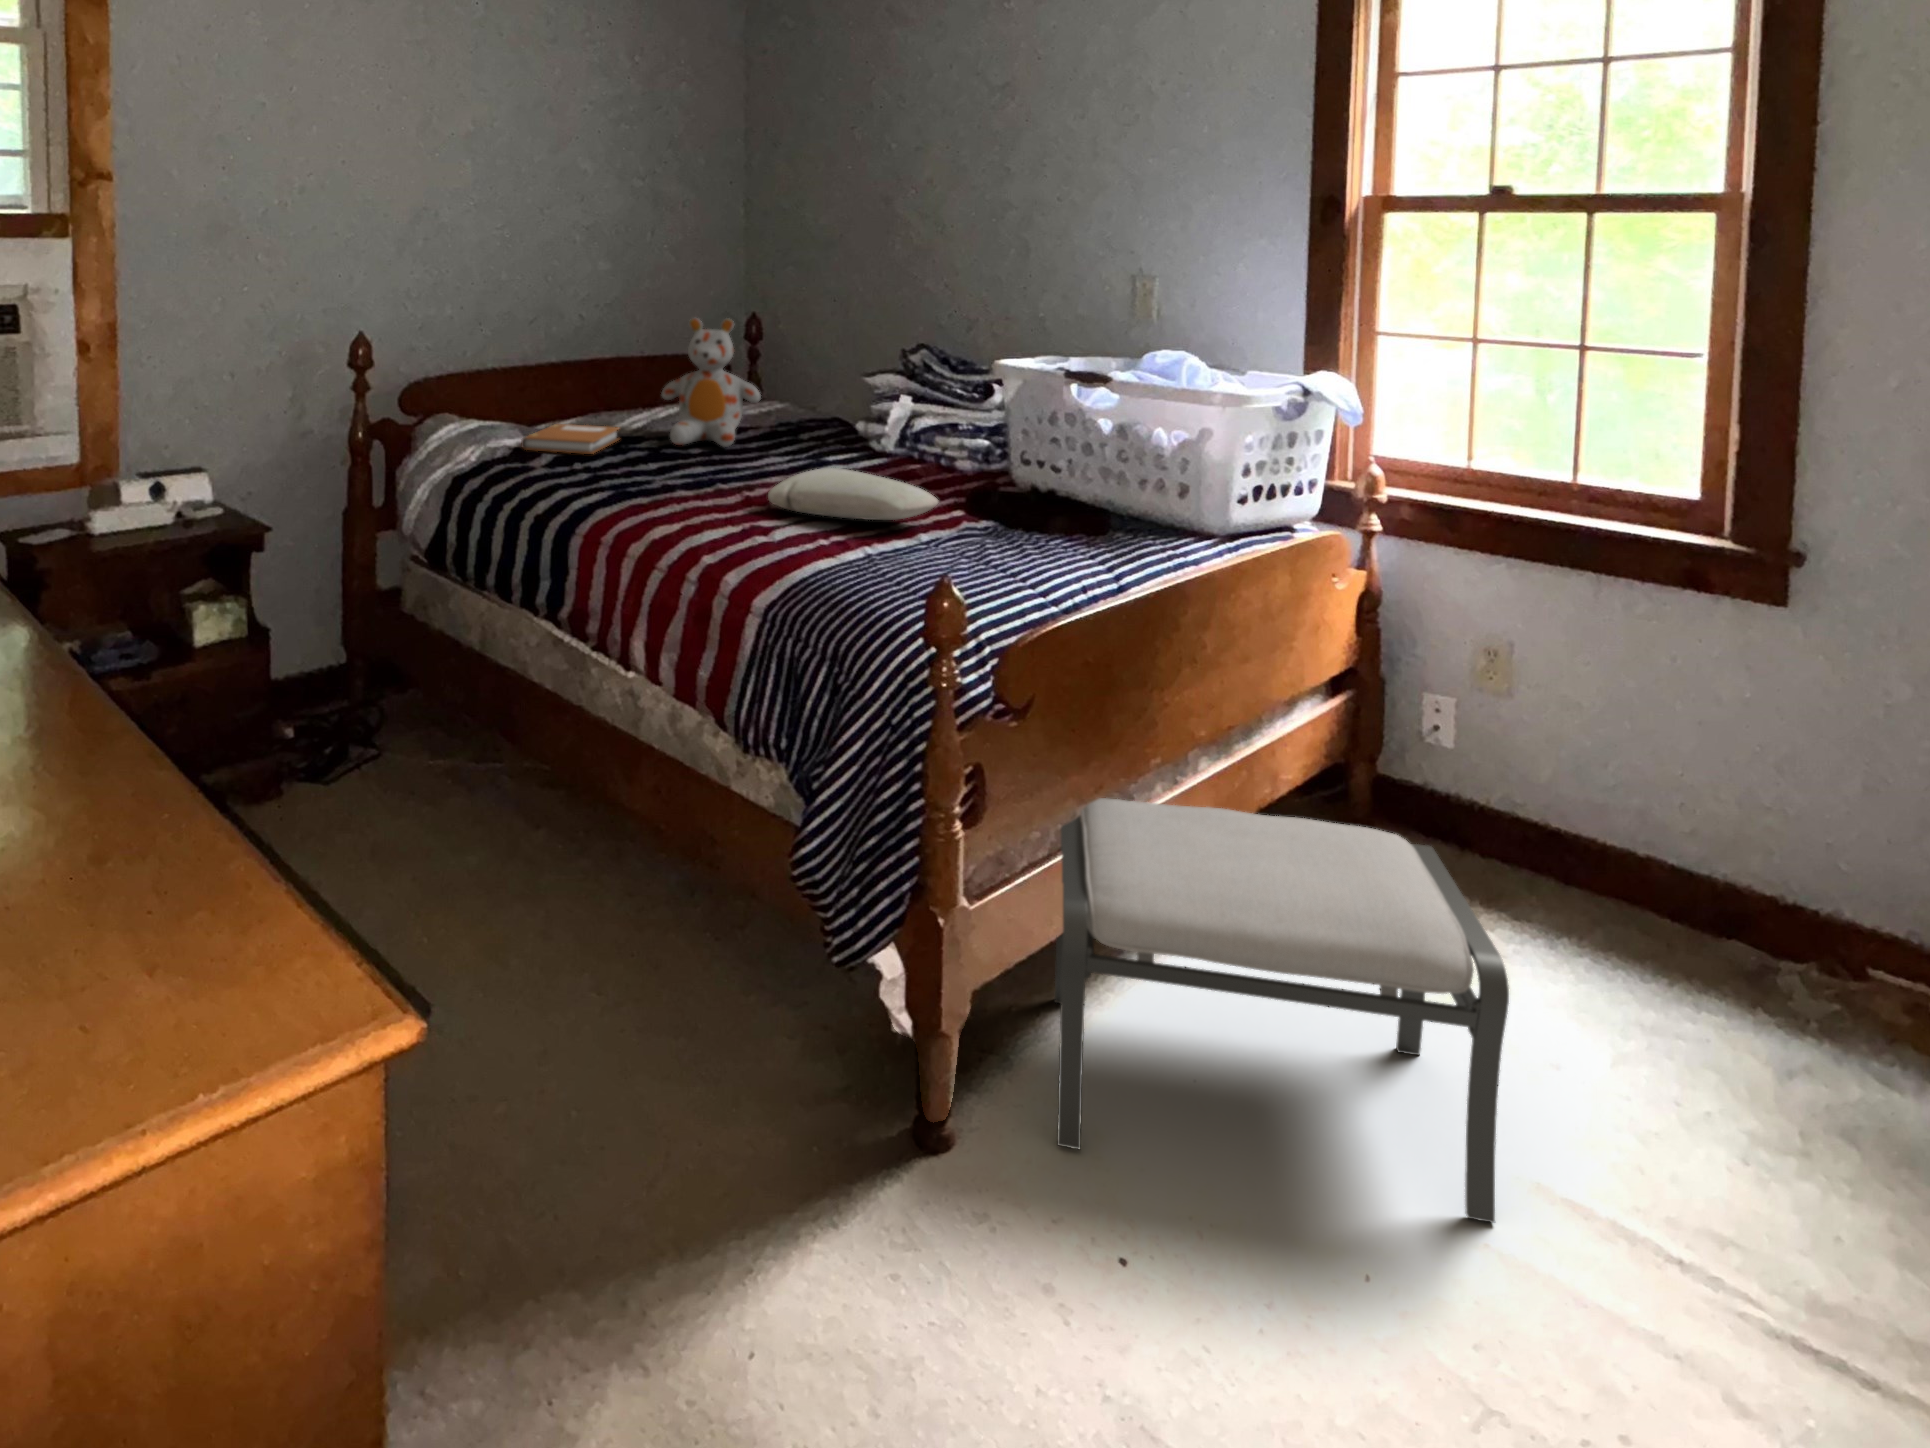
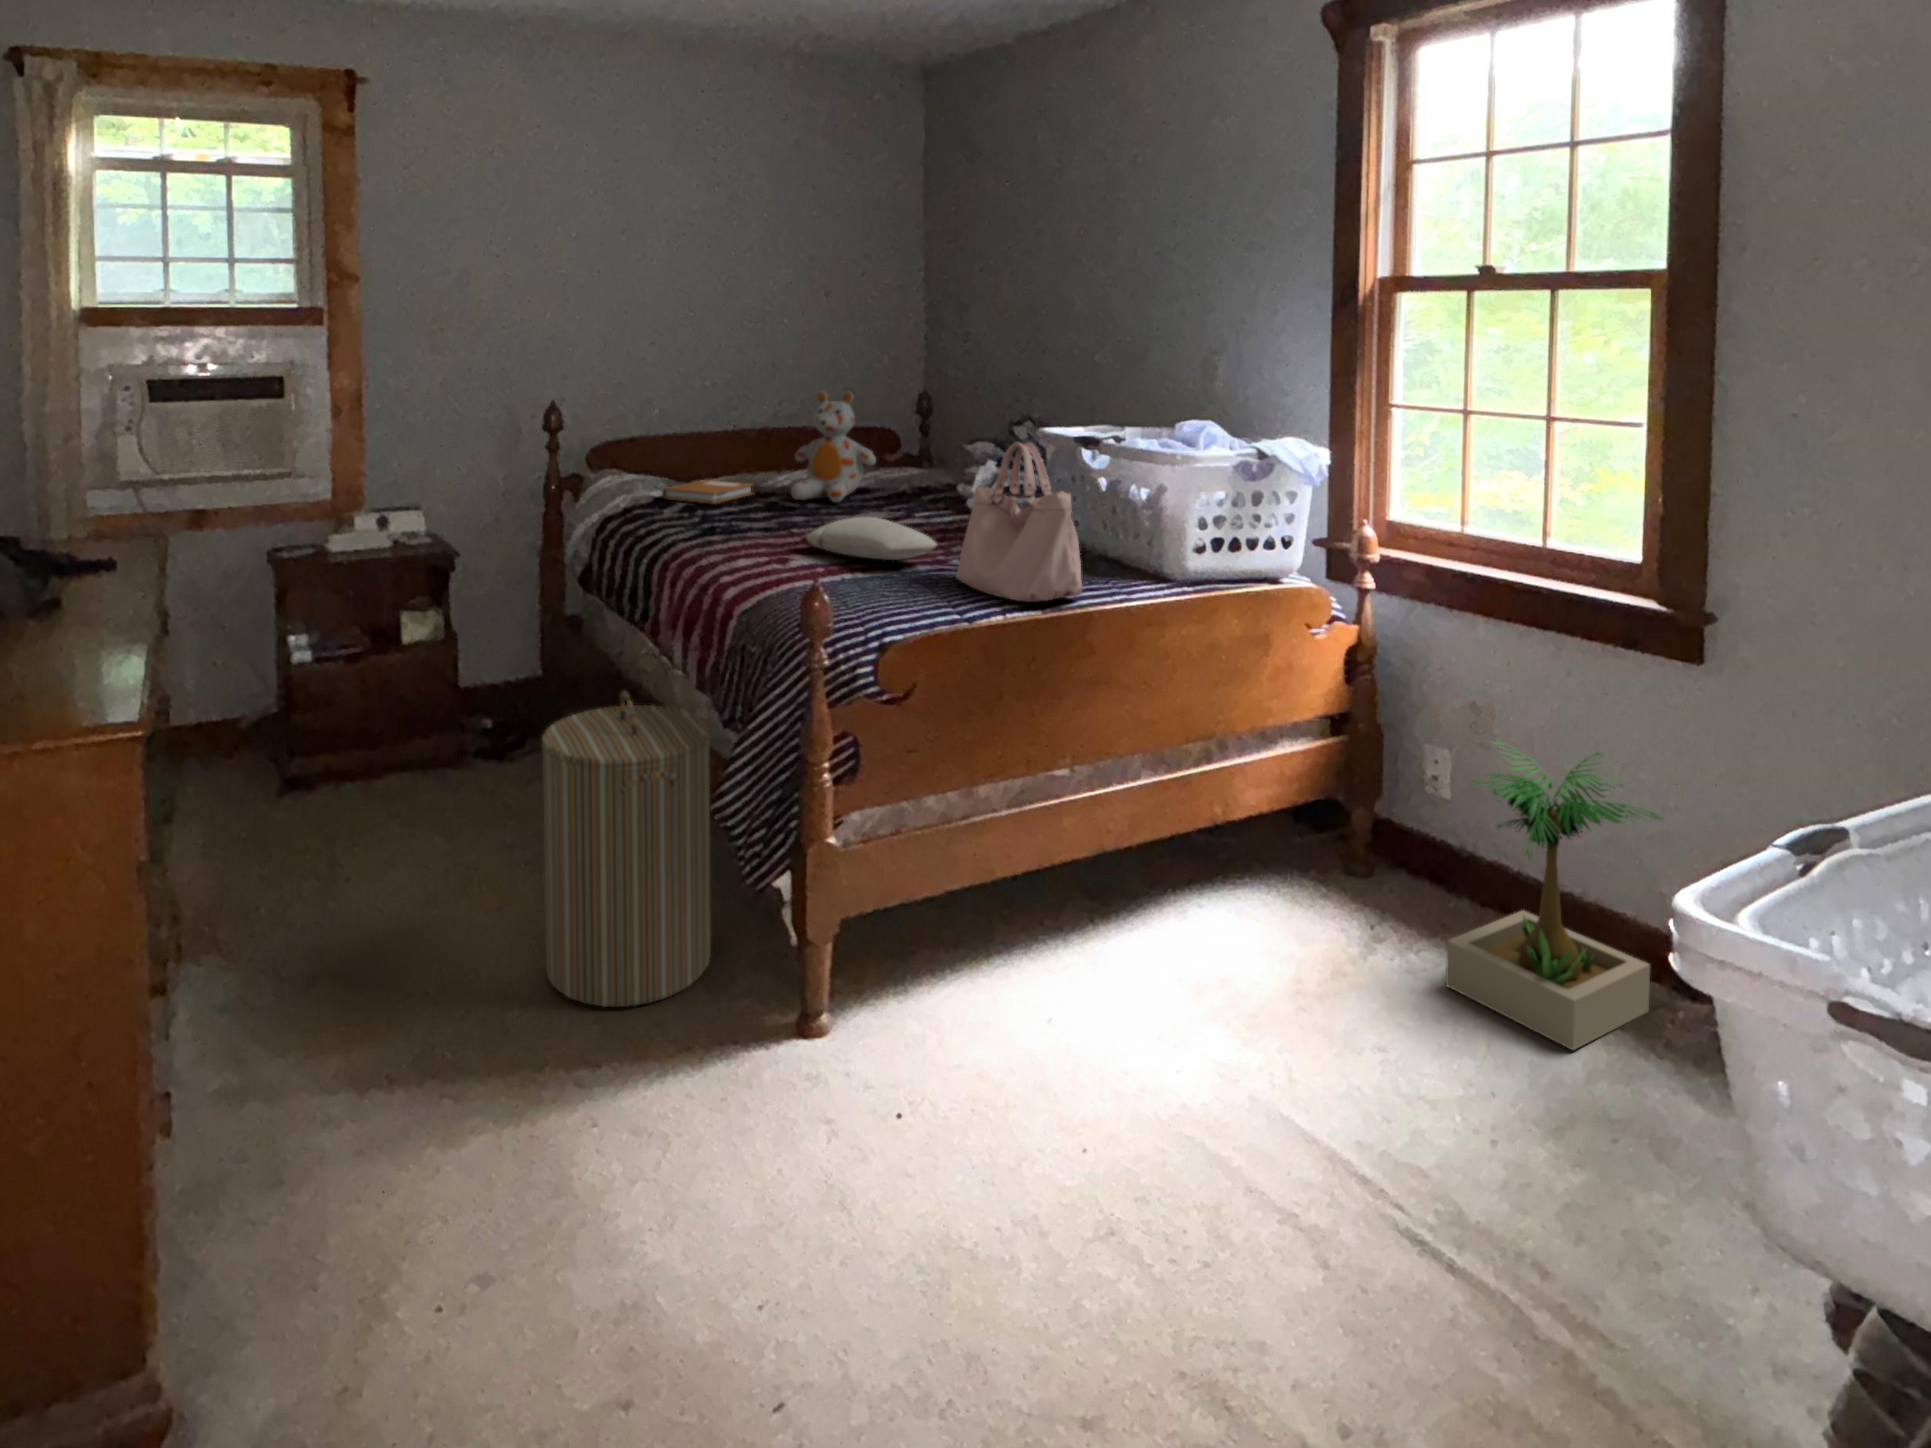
handbag: none [985,382,1161,567] -> present [956,443,1082,602]
potted plant: none [1542,683,1795,1014] -> present [1446,741,1662,1050]
laundry hamper: none [559,712,771,1126] -> present [542,691,711,1007]
ottoman: present [1055,798,1509,1223] -> none [883,793,1260,1162]

